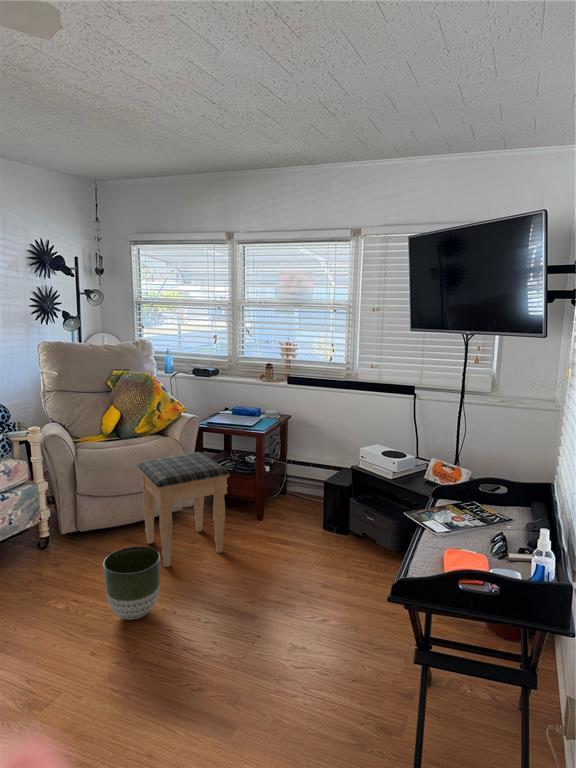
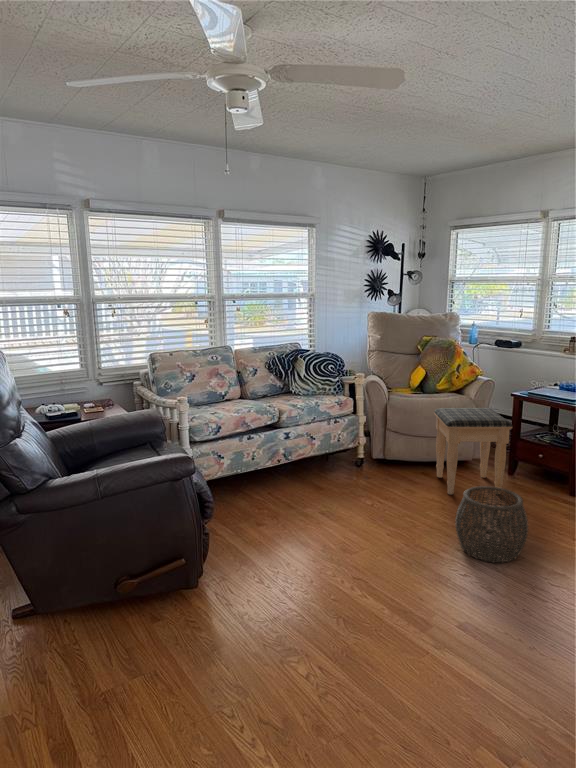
planter: present [103,546,160,620] -> none [400,466,443,518]
woven basket: none [185,563,271,668] -> present [456,486,528,563]

